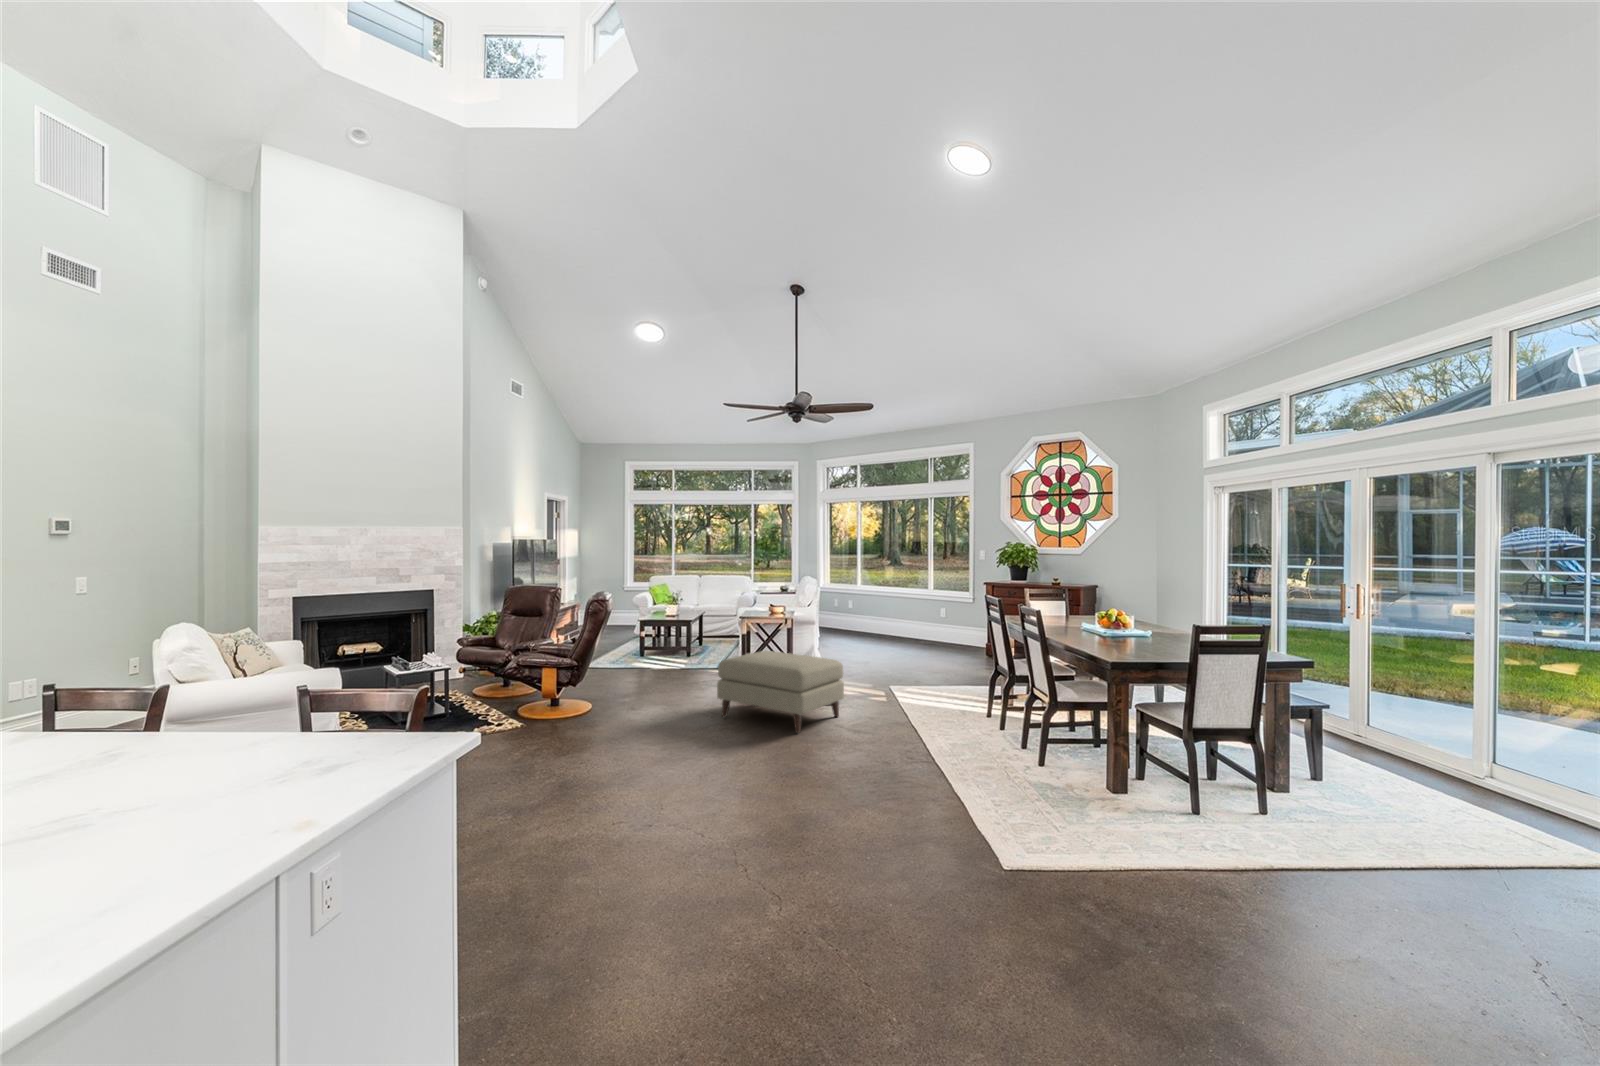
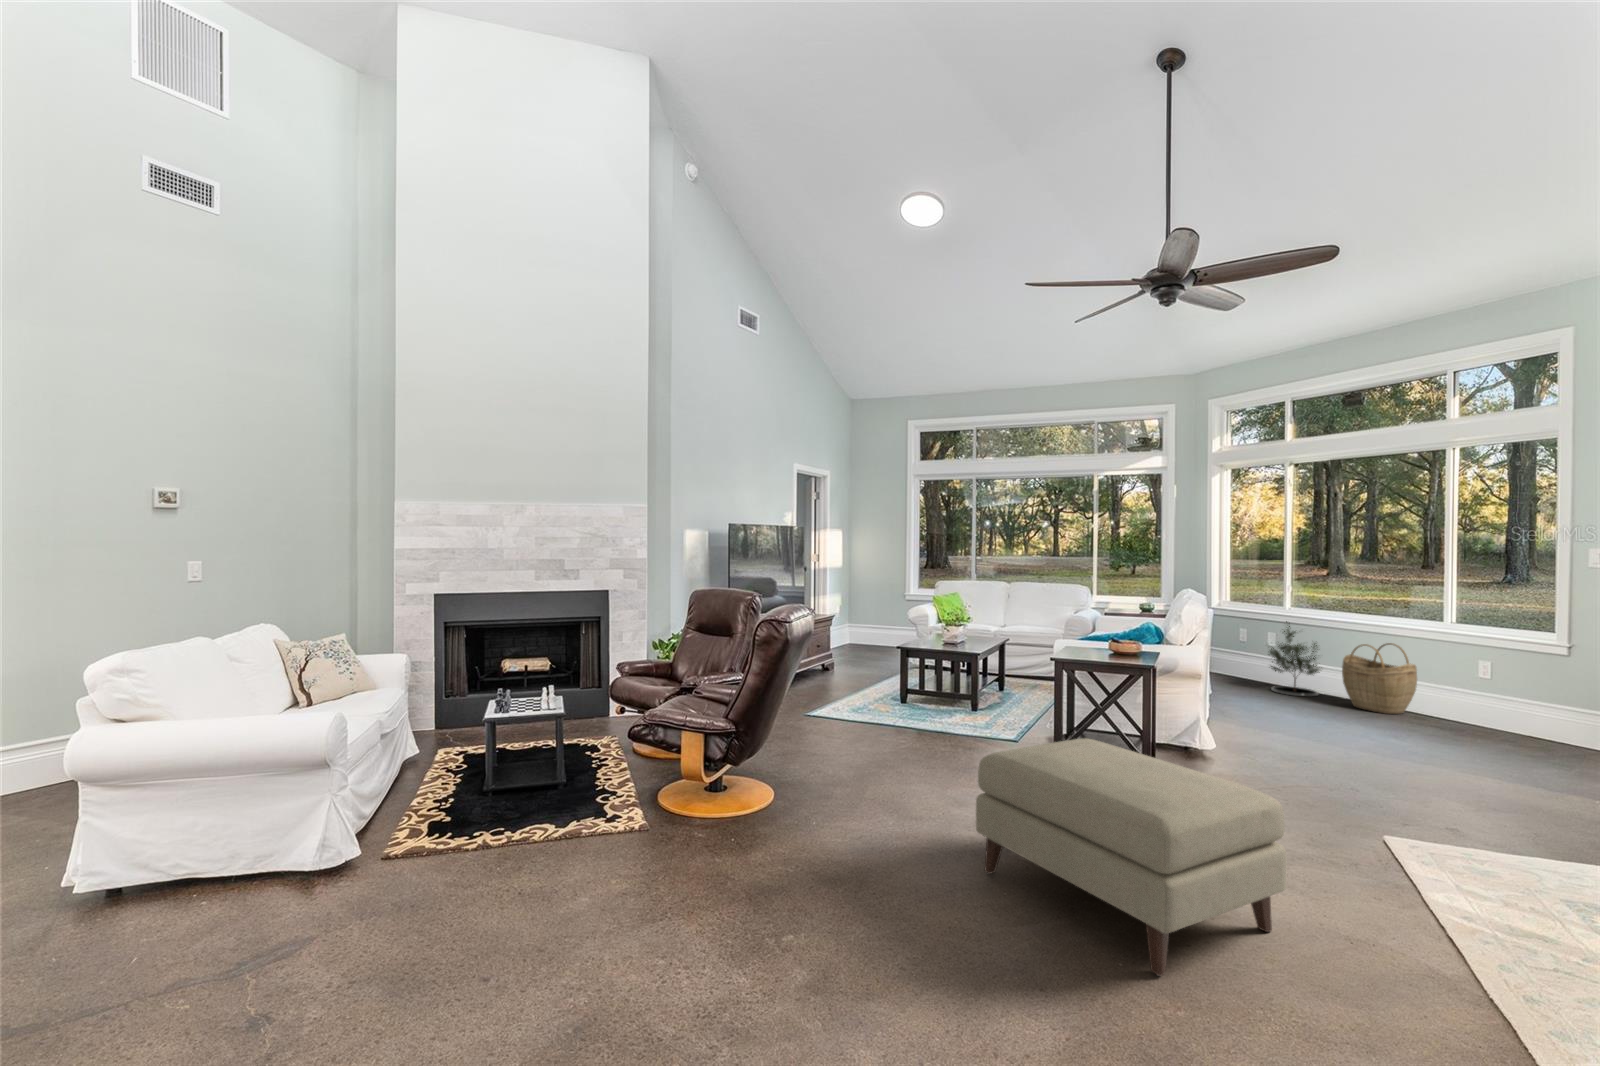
potted tree: none [848,592,876,635] -> present [1270,621,1319,697]
woven basket: none [884,601,916,639] -> present [1342,643,1417,714]

